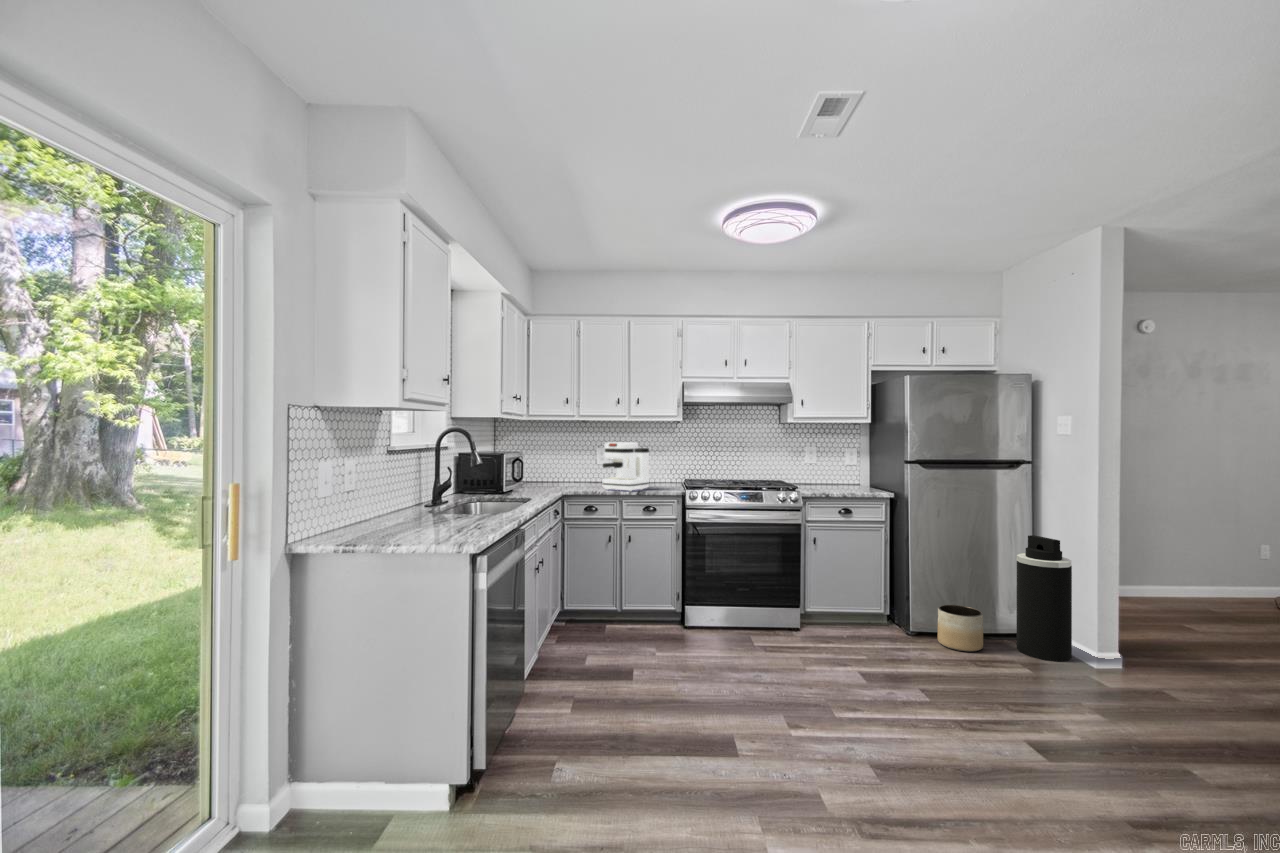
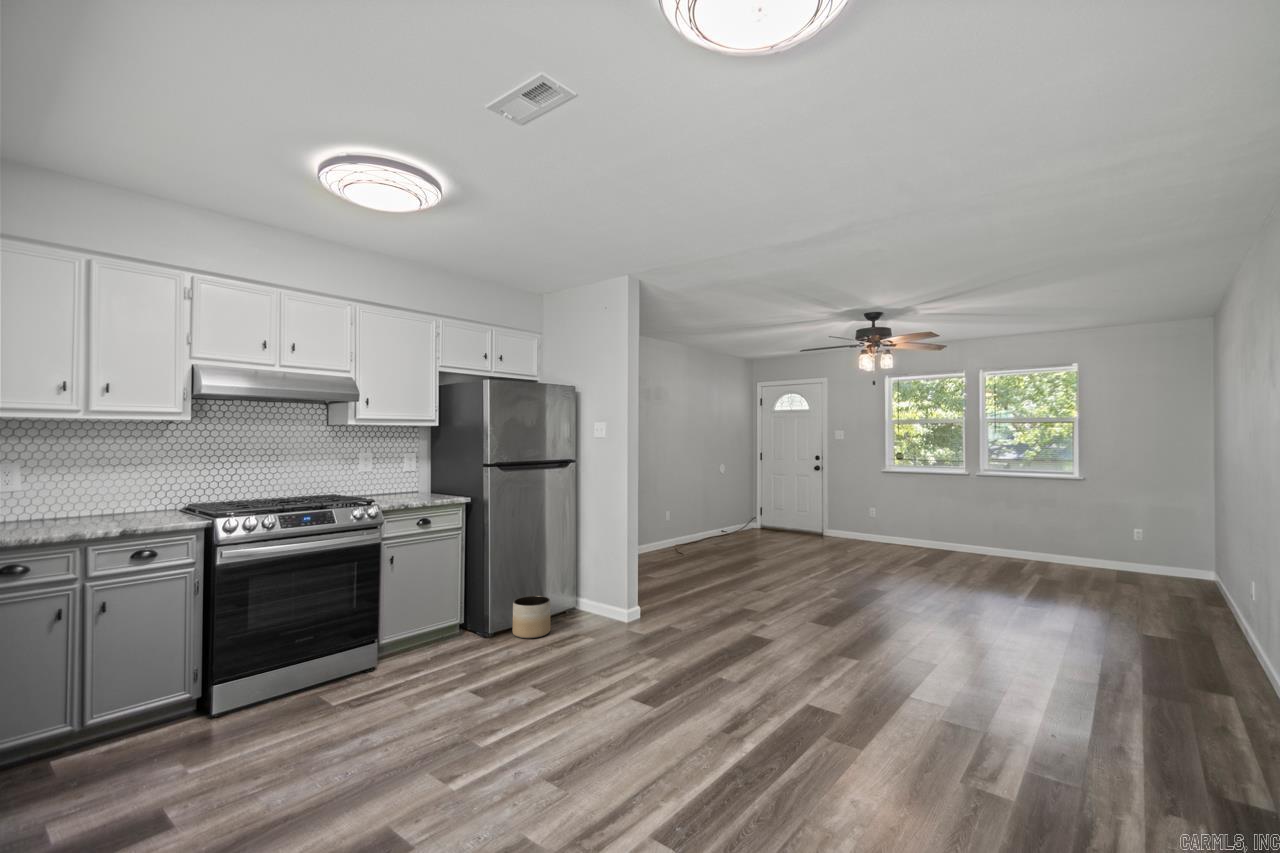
coffee maker: present [603,442,649,491] -> none [41,452,143,532]
trash can: present [1017,535,1072,662] -> none [571,523,608,626]

